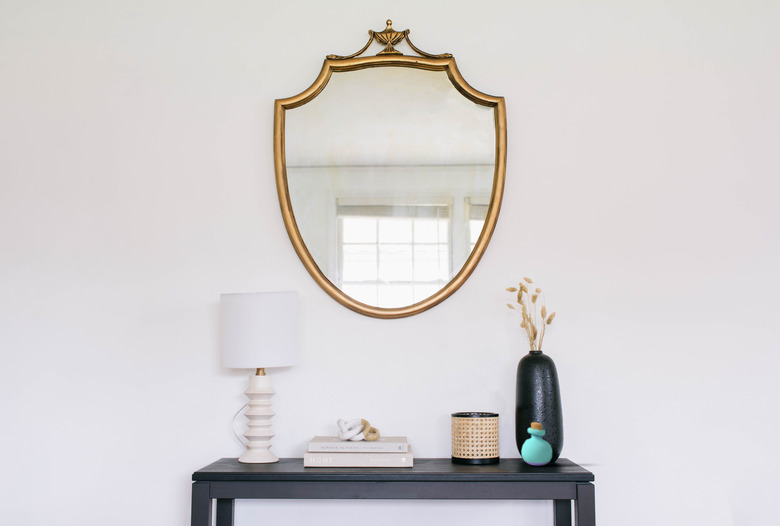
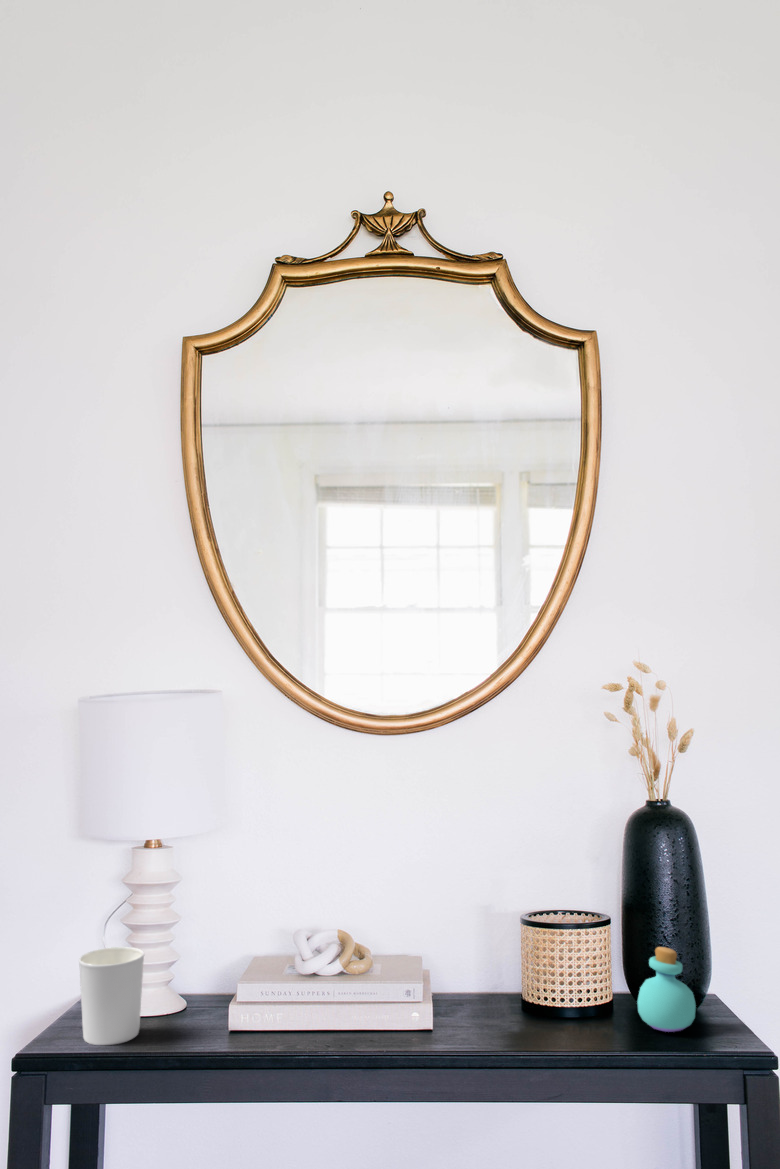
candle holder: none [224,425,258,472] -> present [79,947,144,1045]

